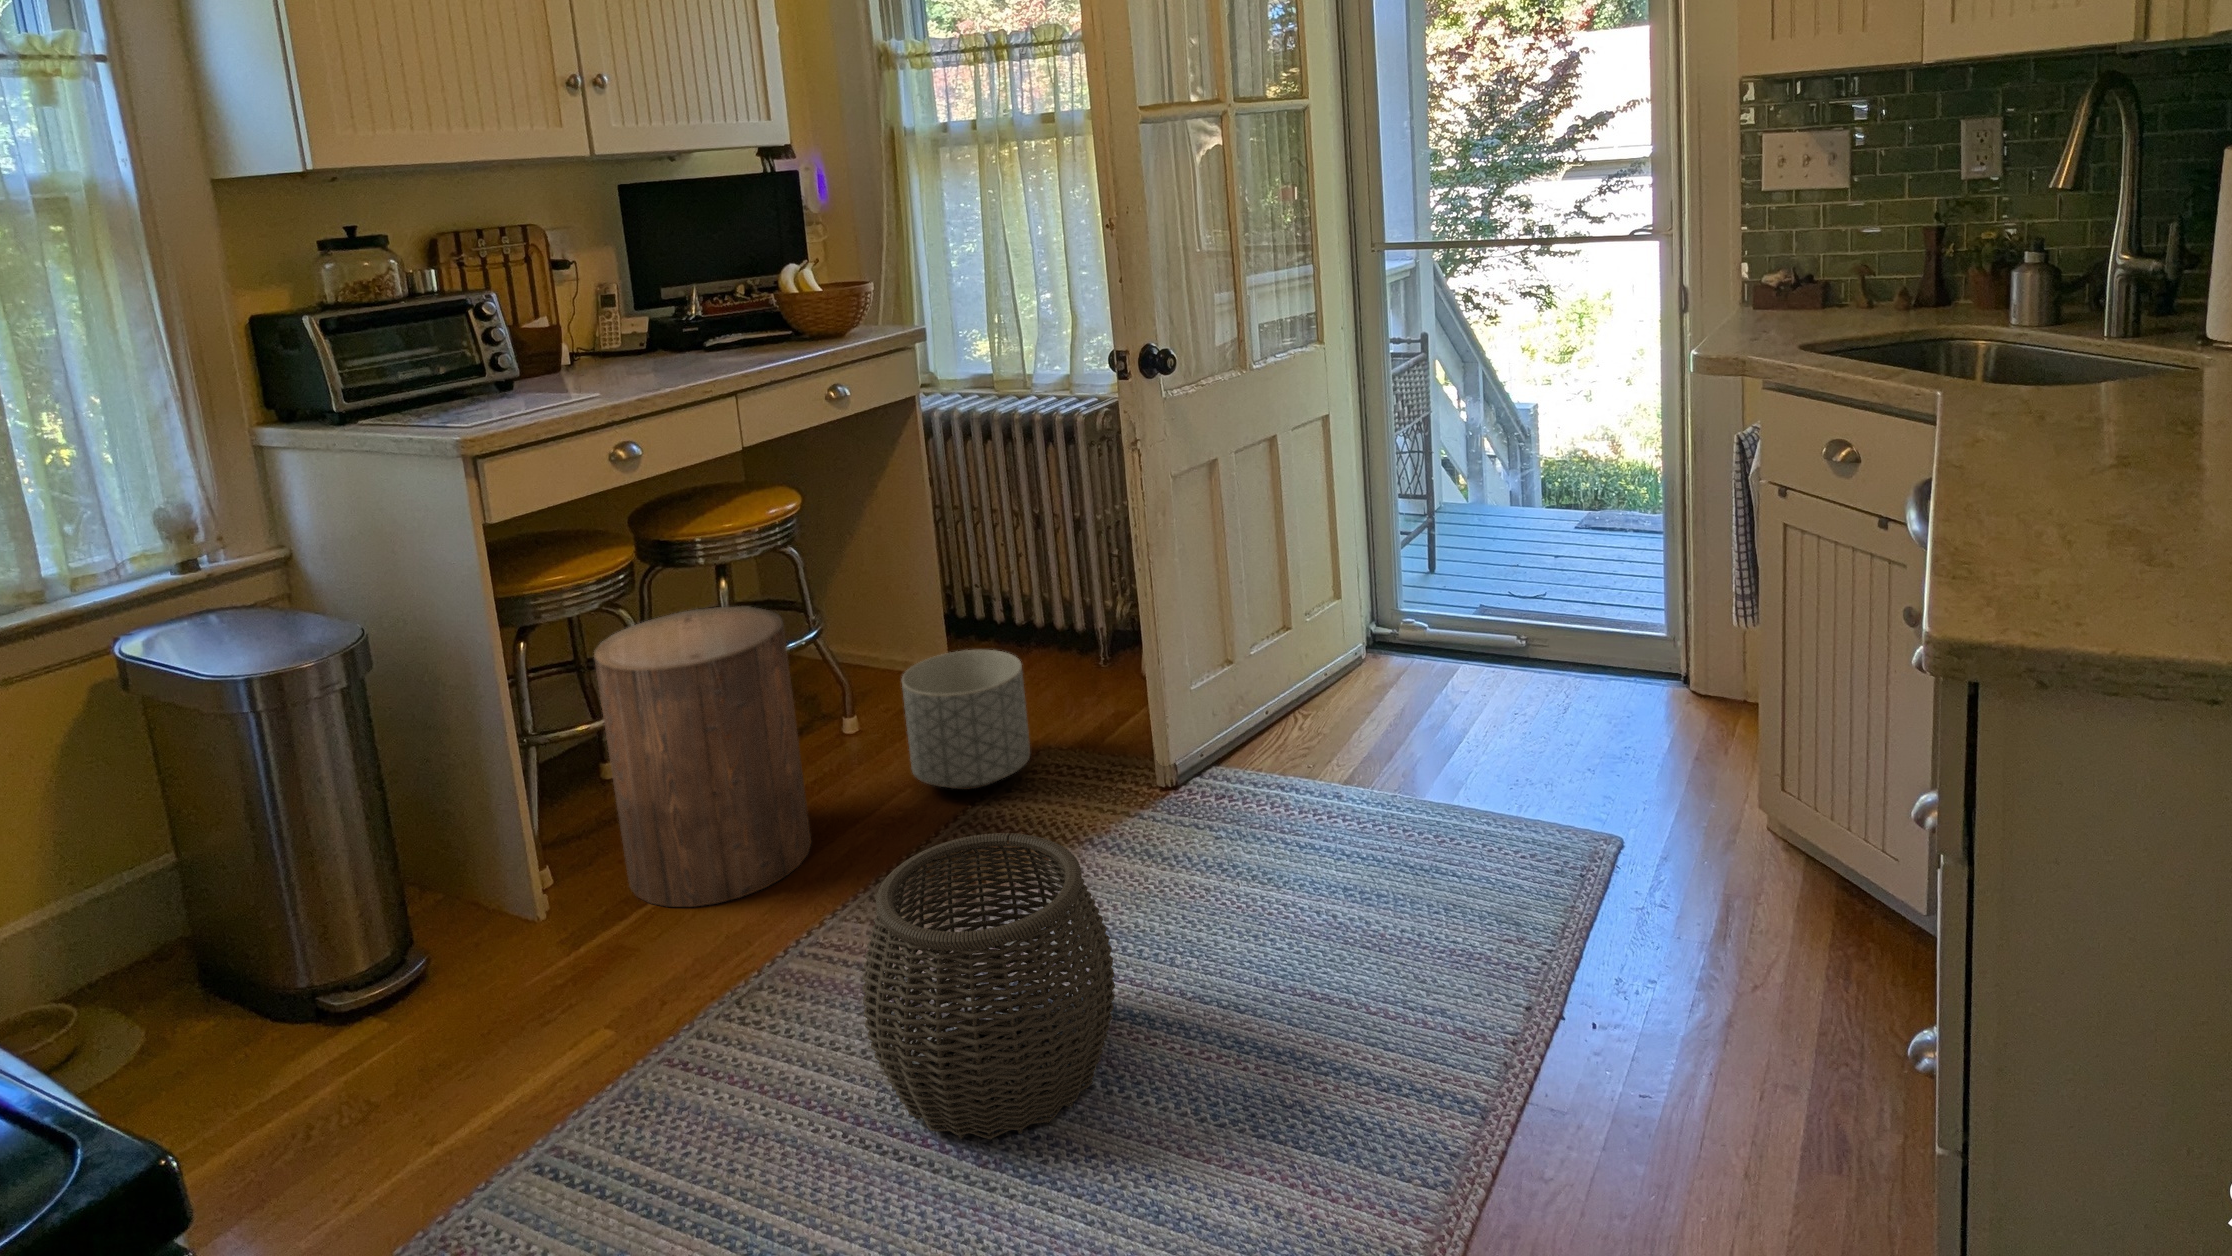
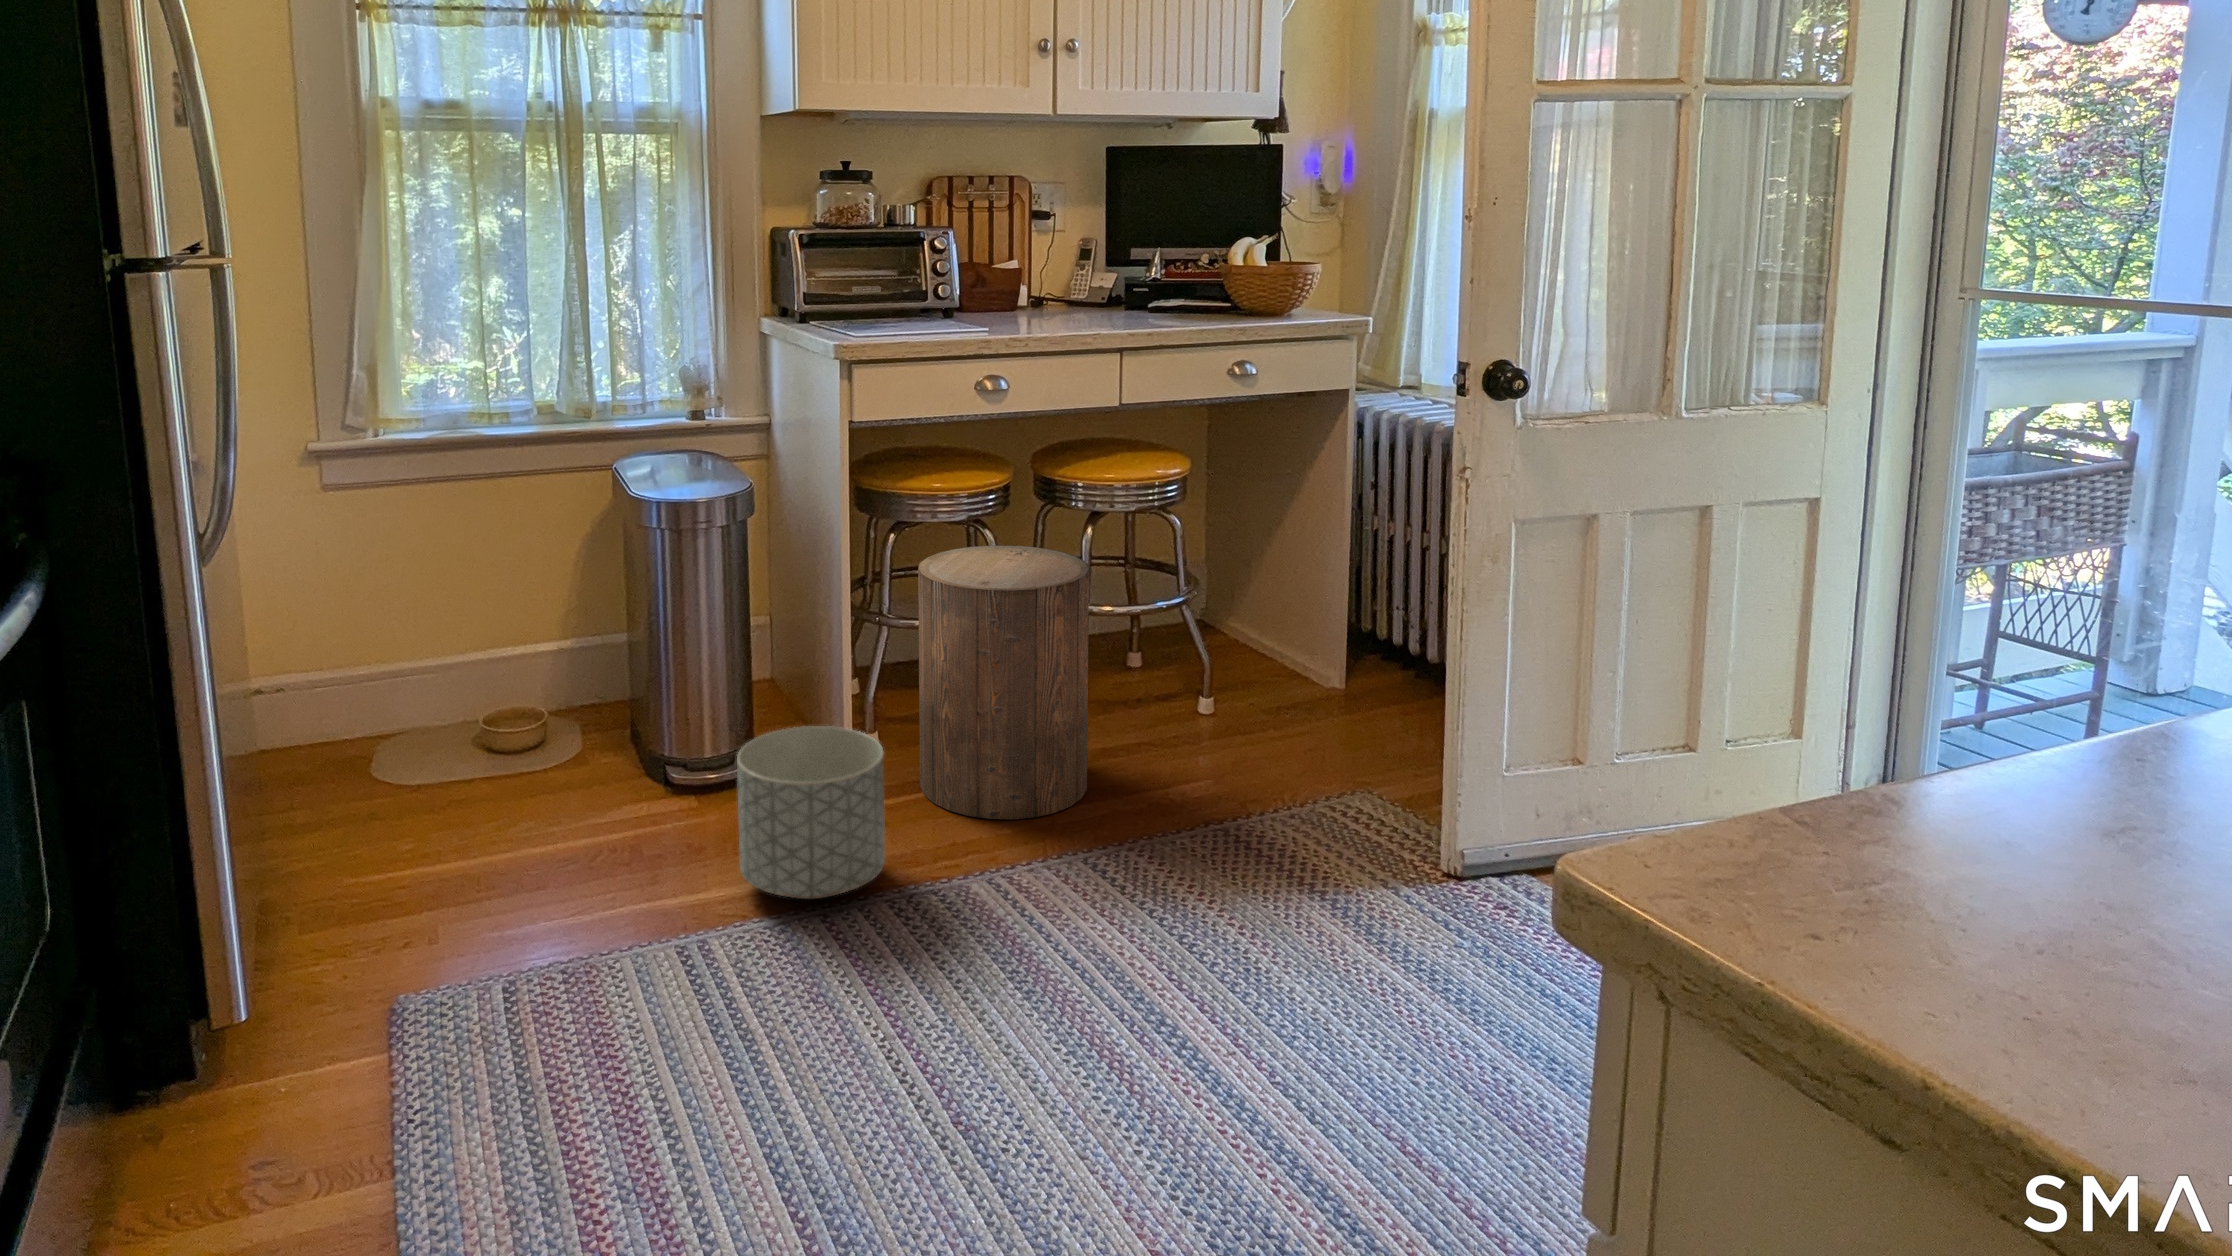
planter: present [902,650,1030,790] -> present [737,726,885,899]
woven basket: present [862,833,1115,1140] -> none [913,812,1171,1117]

